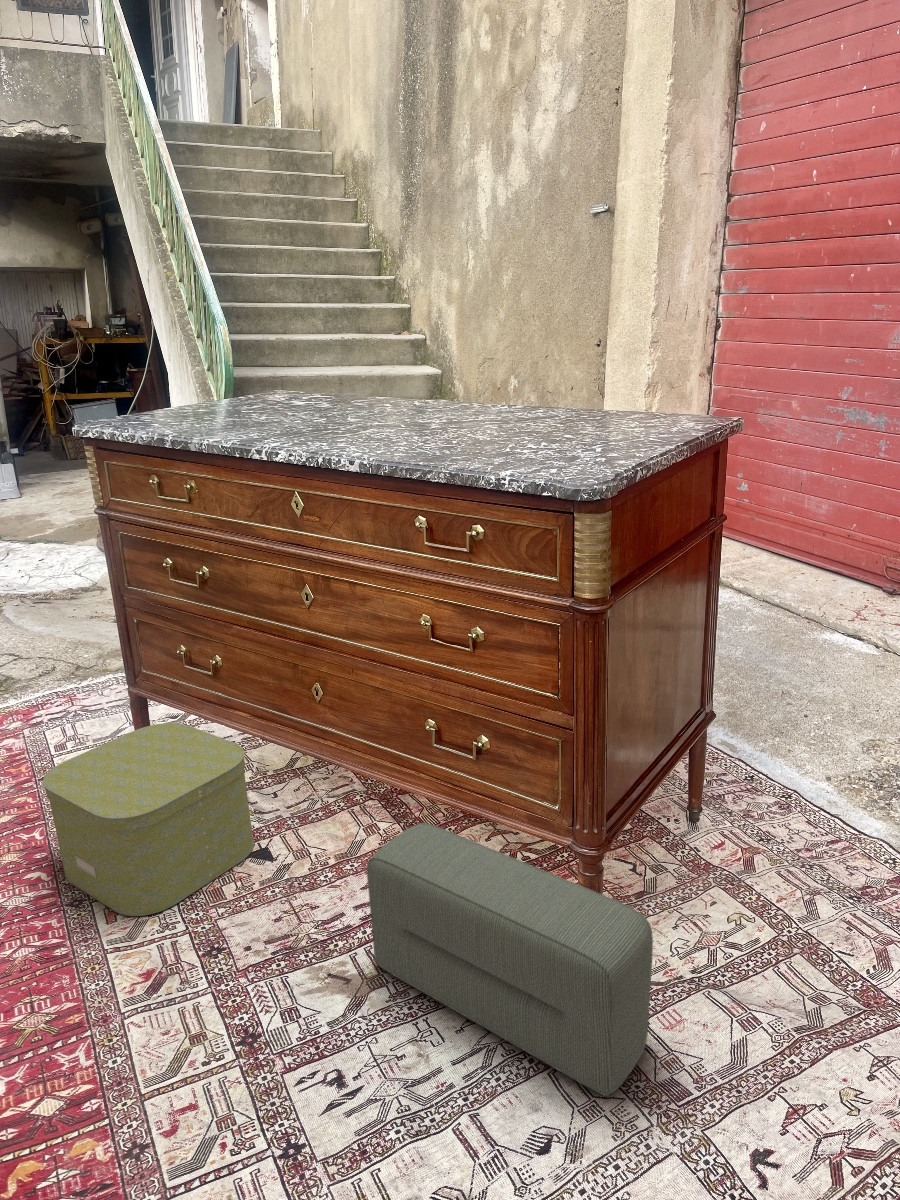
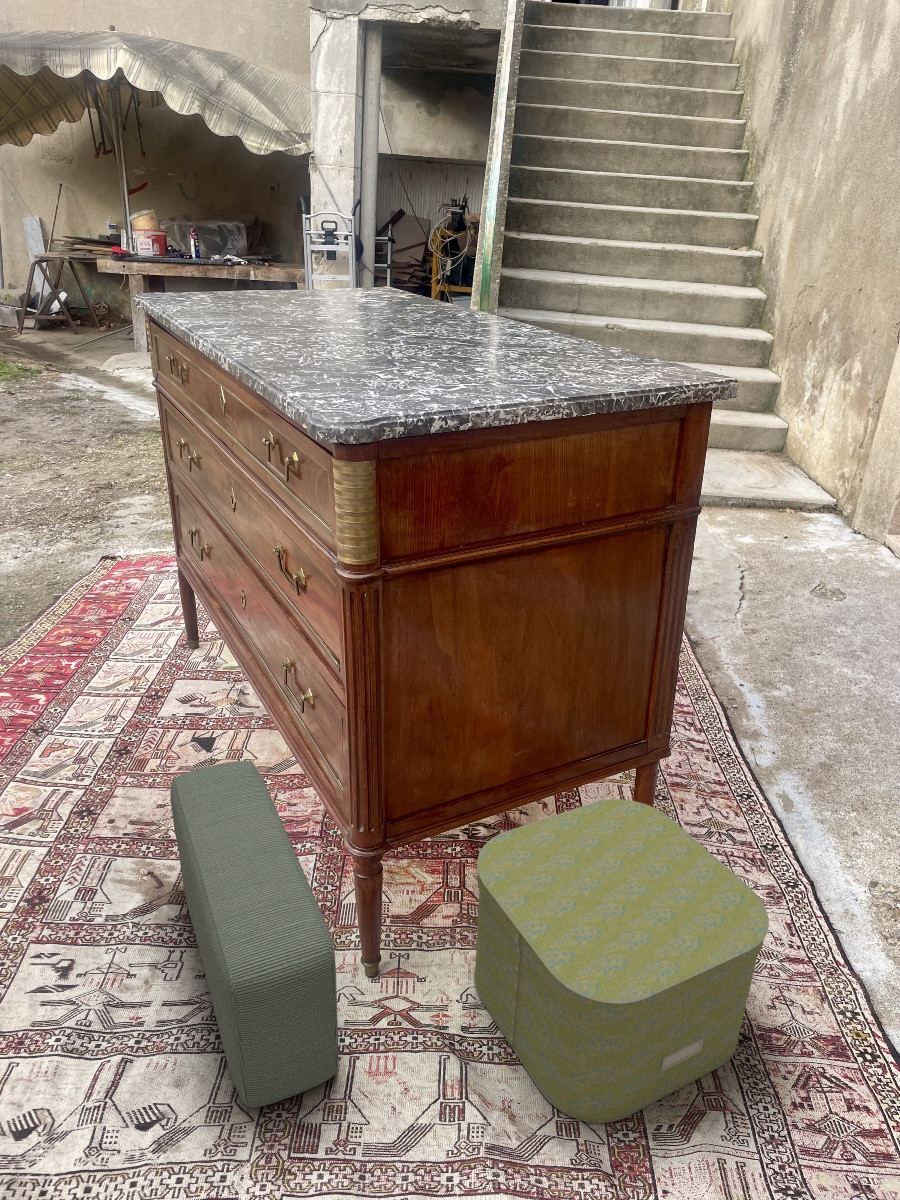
storage box: present [43,723,254,916] -> present [474,799,769,1123]

